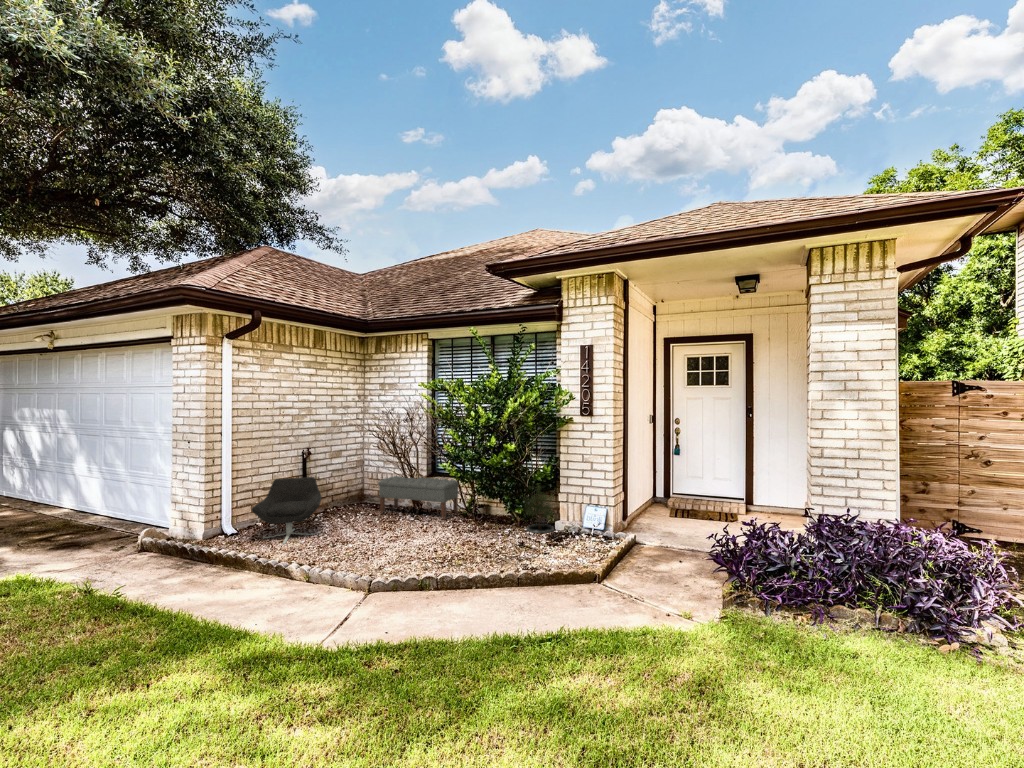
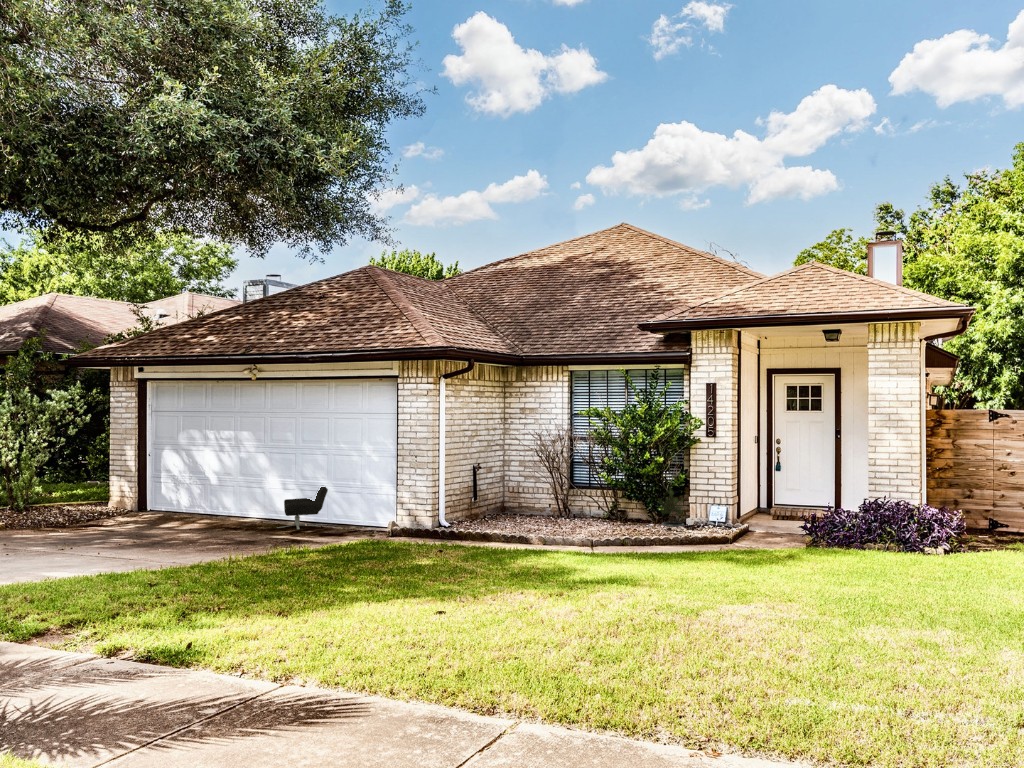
bench: present [378,476,459,520] -> none [531,488,598,521]
lounge chair: present [252,477,321,544] -> present [278,487,328,529]

